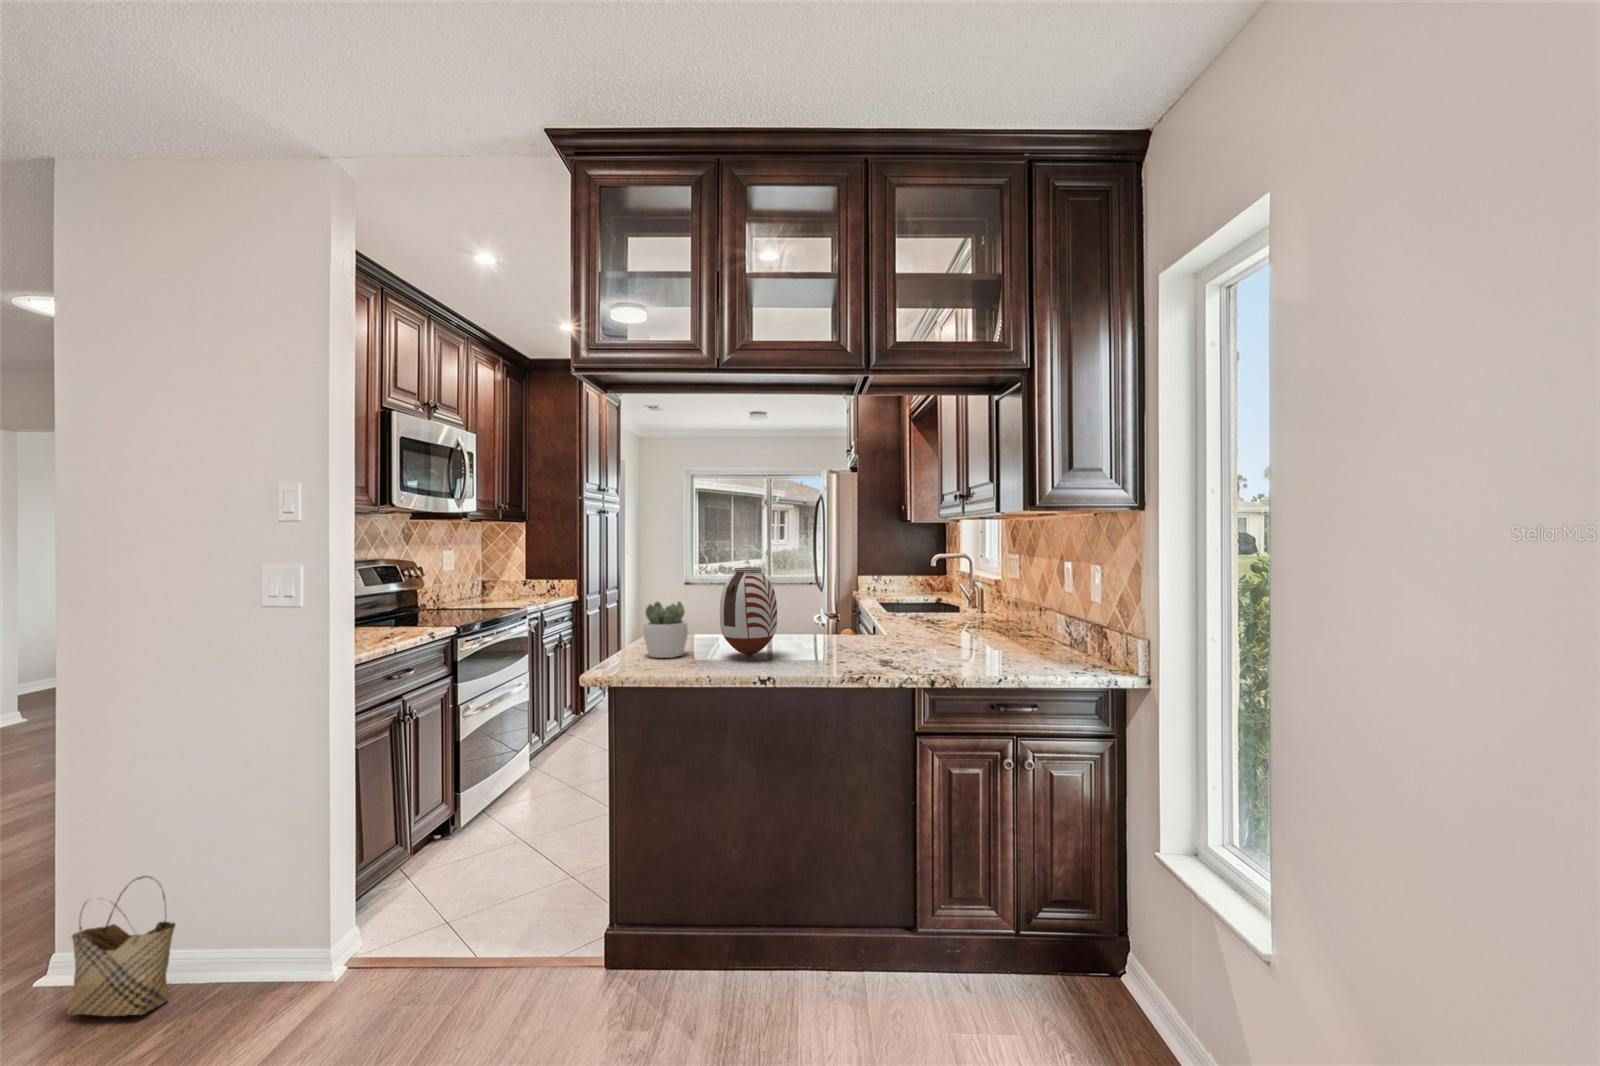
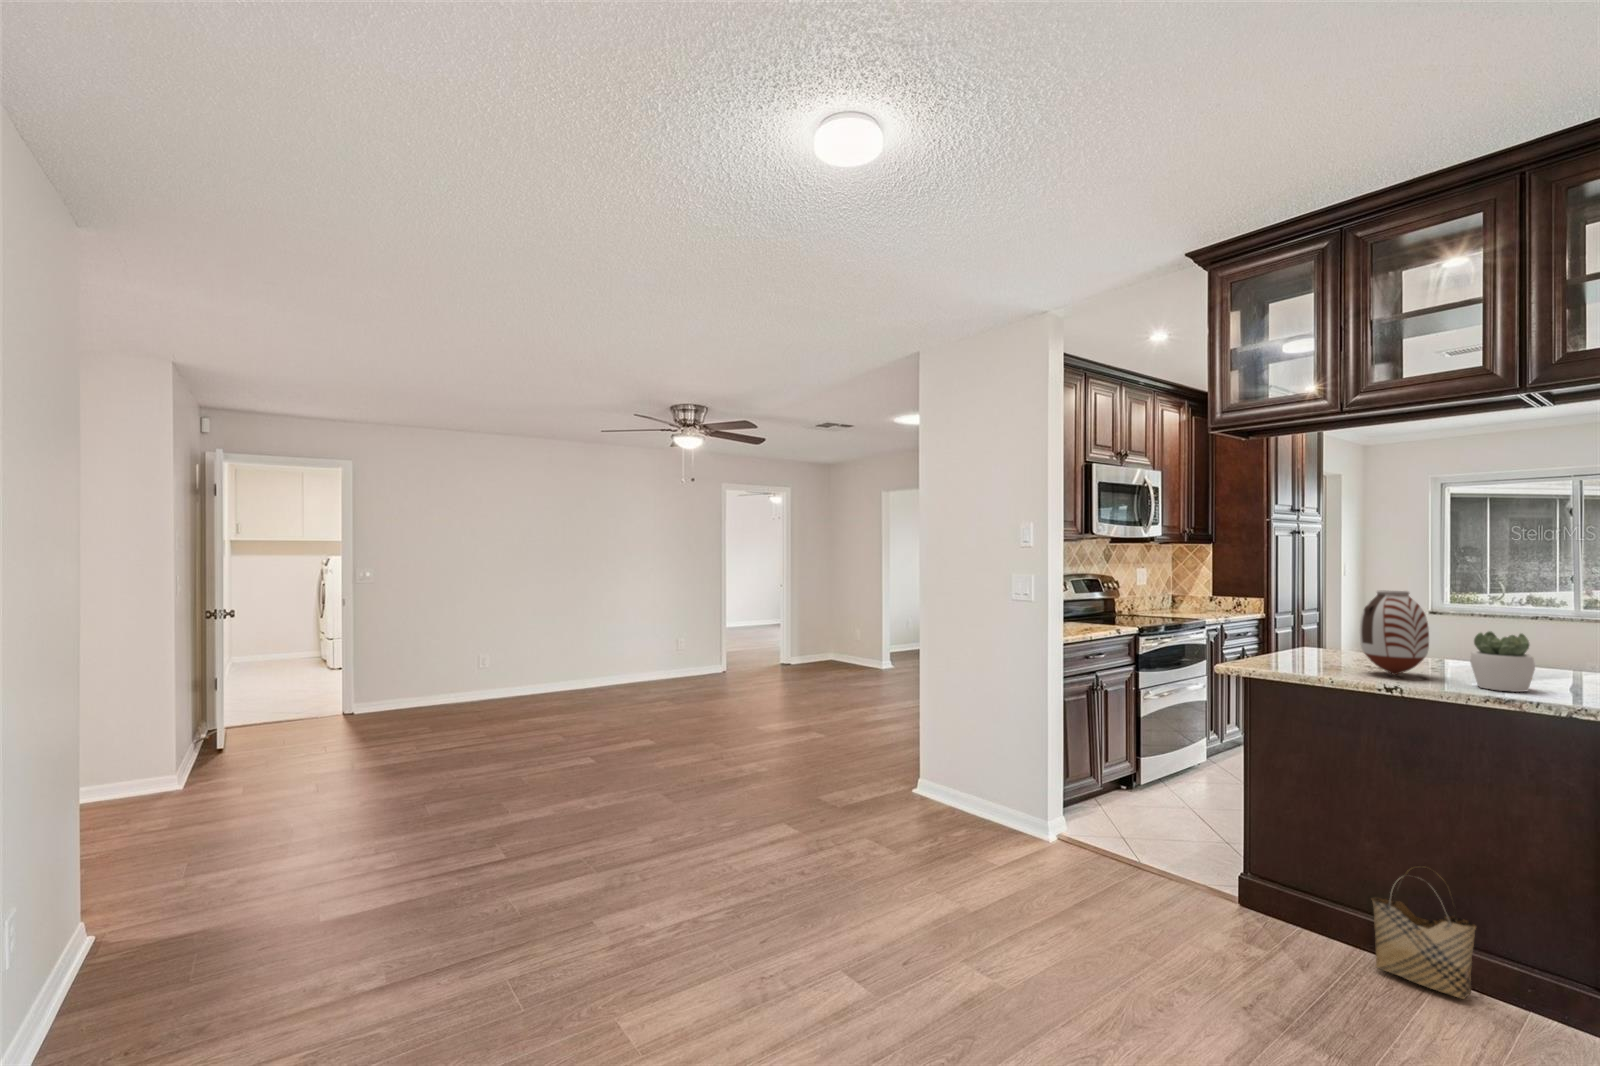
succulent plant: present [643,602,688,658] -> present [1470,631,1535,692]
woven basket: present [67,876,175,1016] -> present [1371,866,1477,999]

